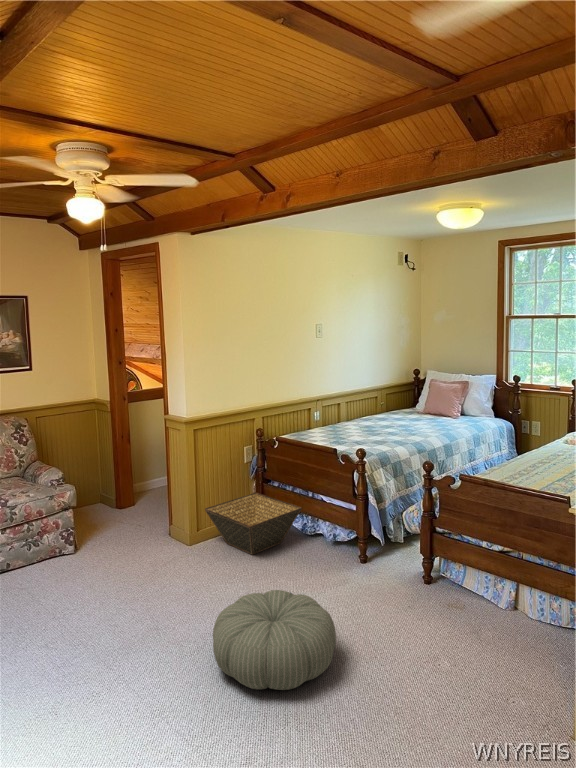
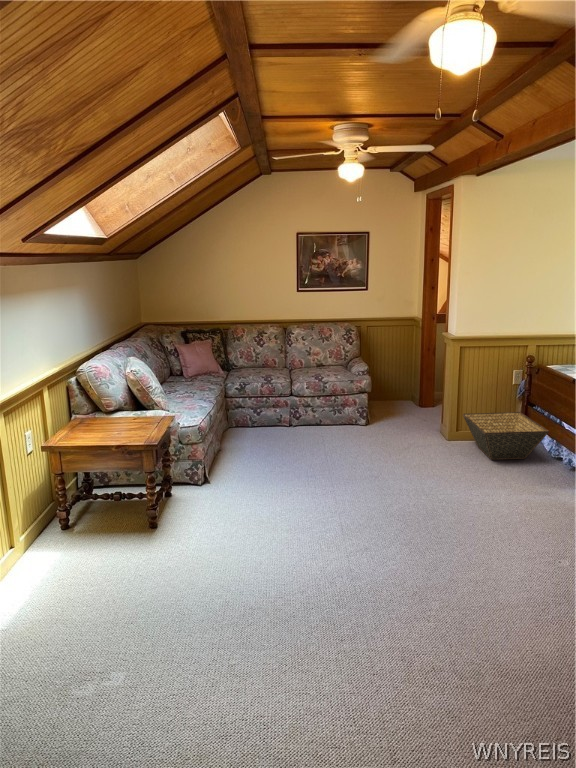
pouf: present [213,590,336,690] -> none [389,472,490,542]

